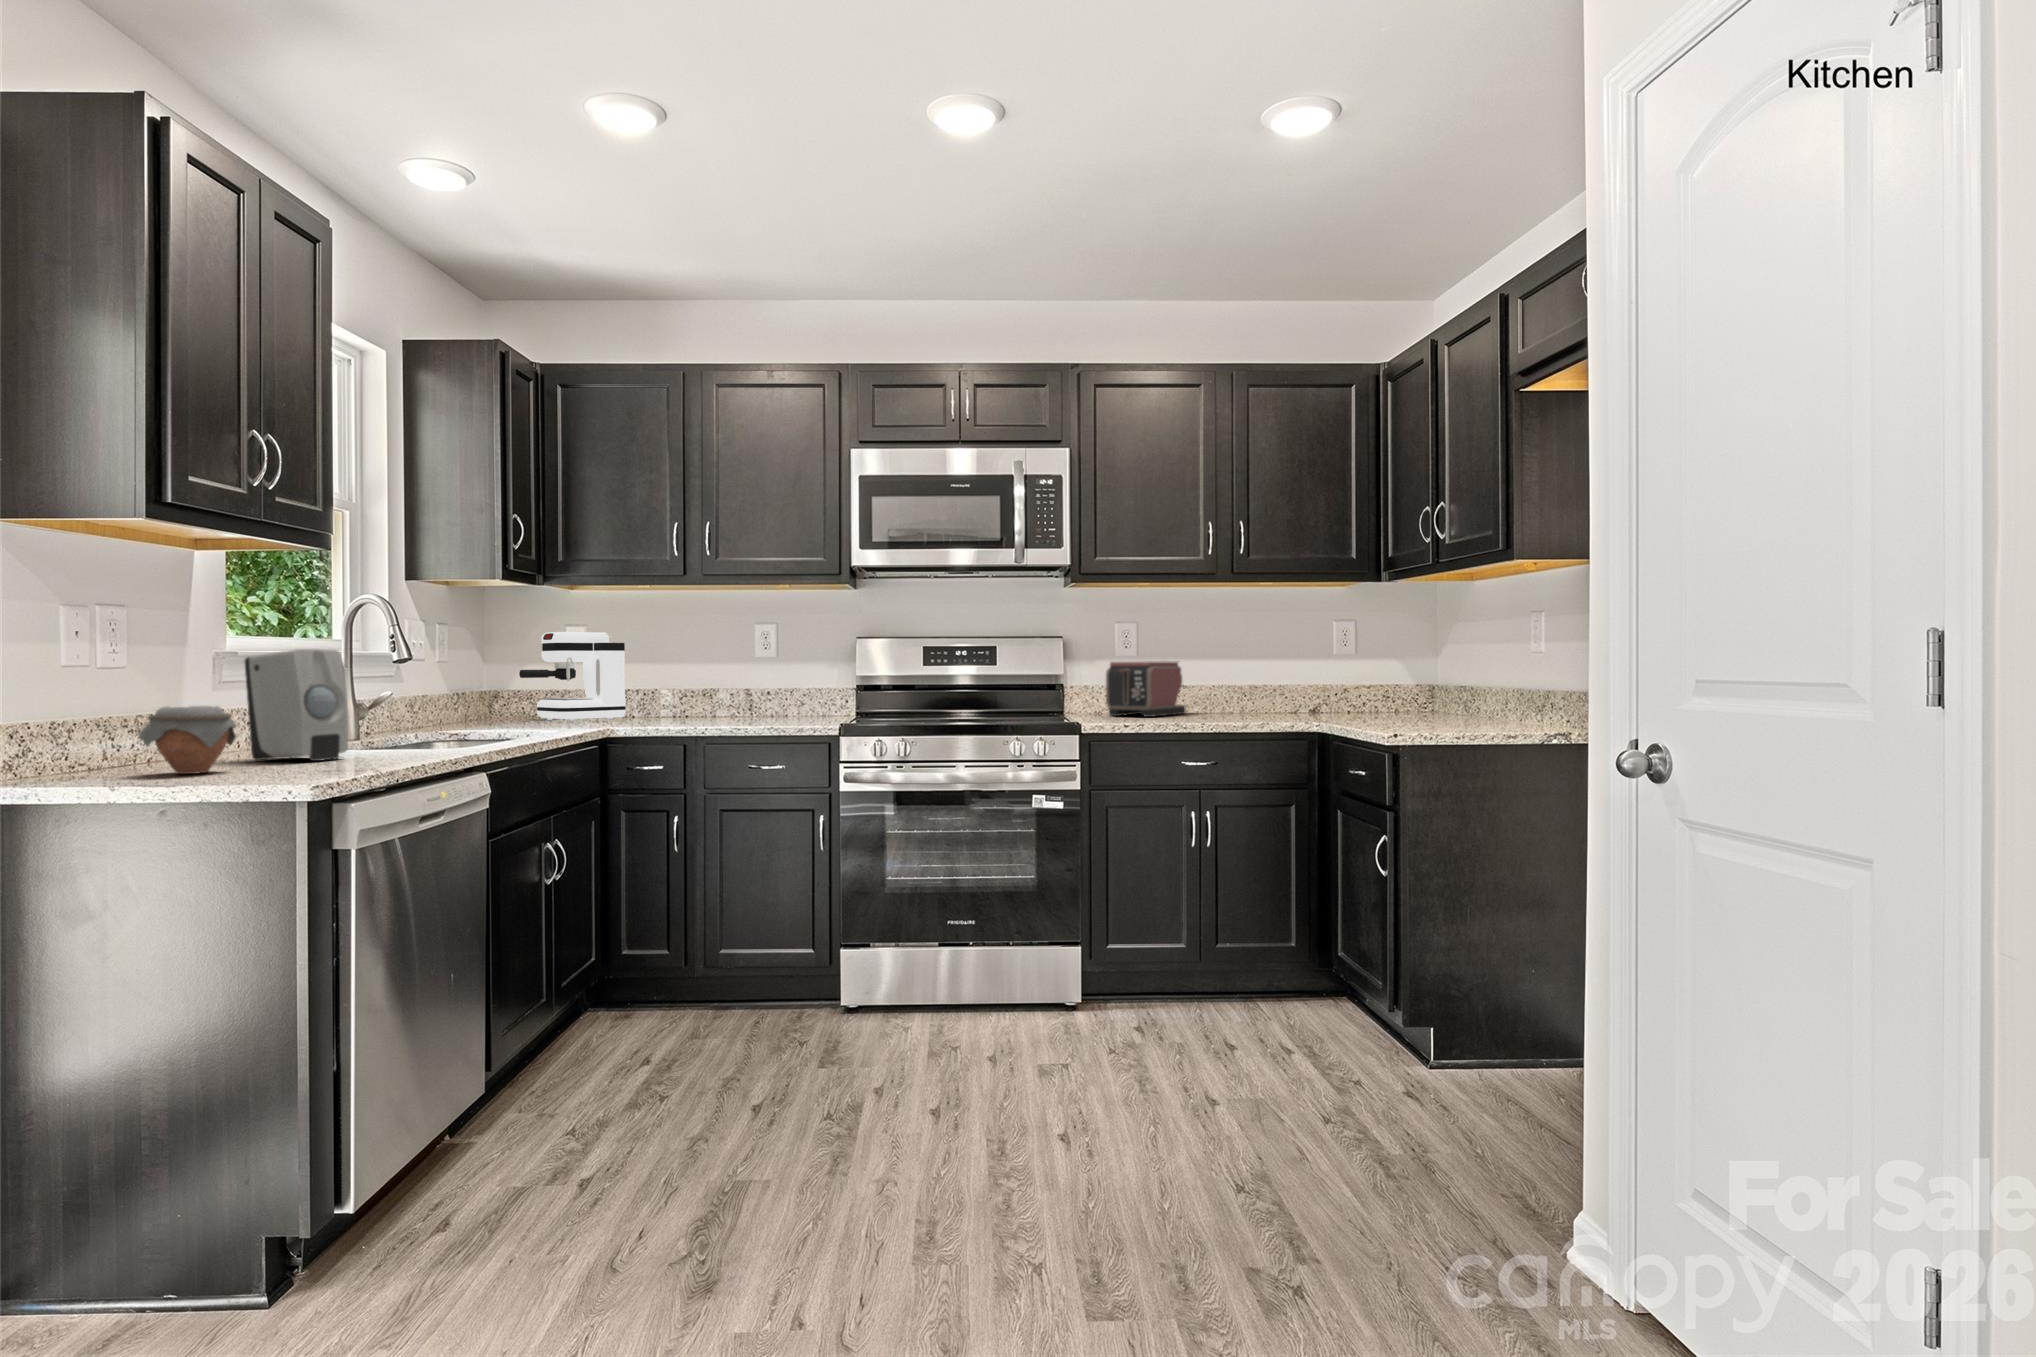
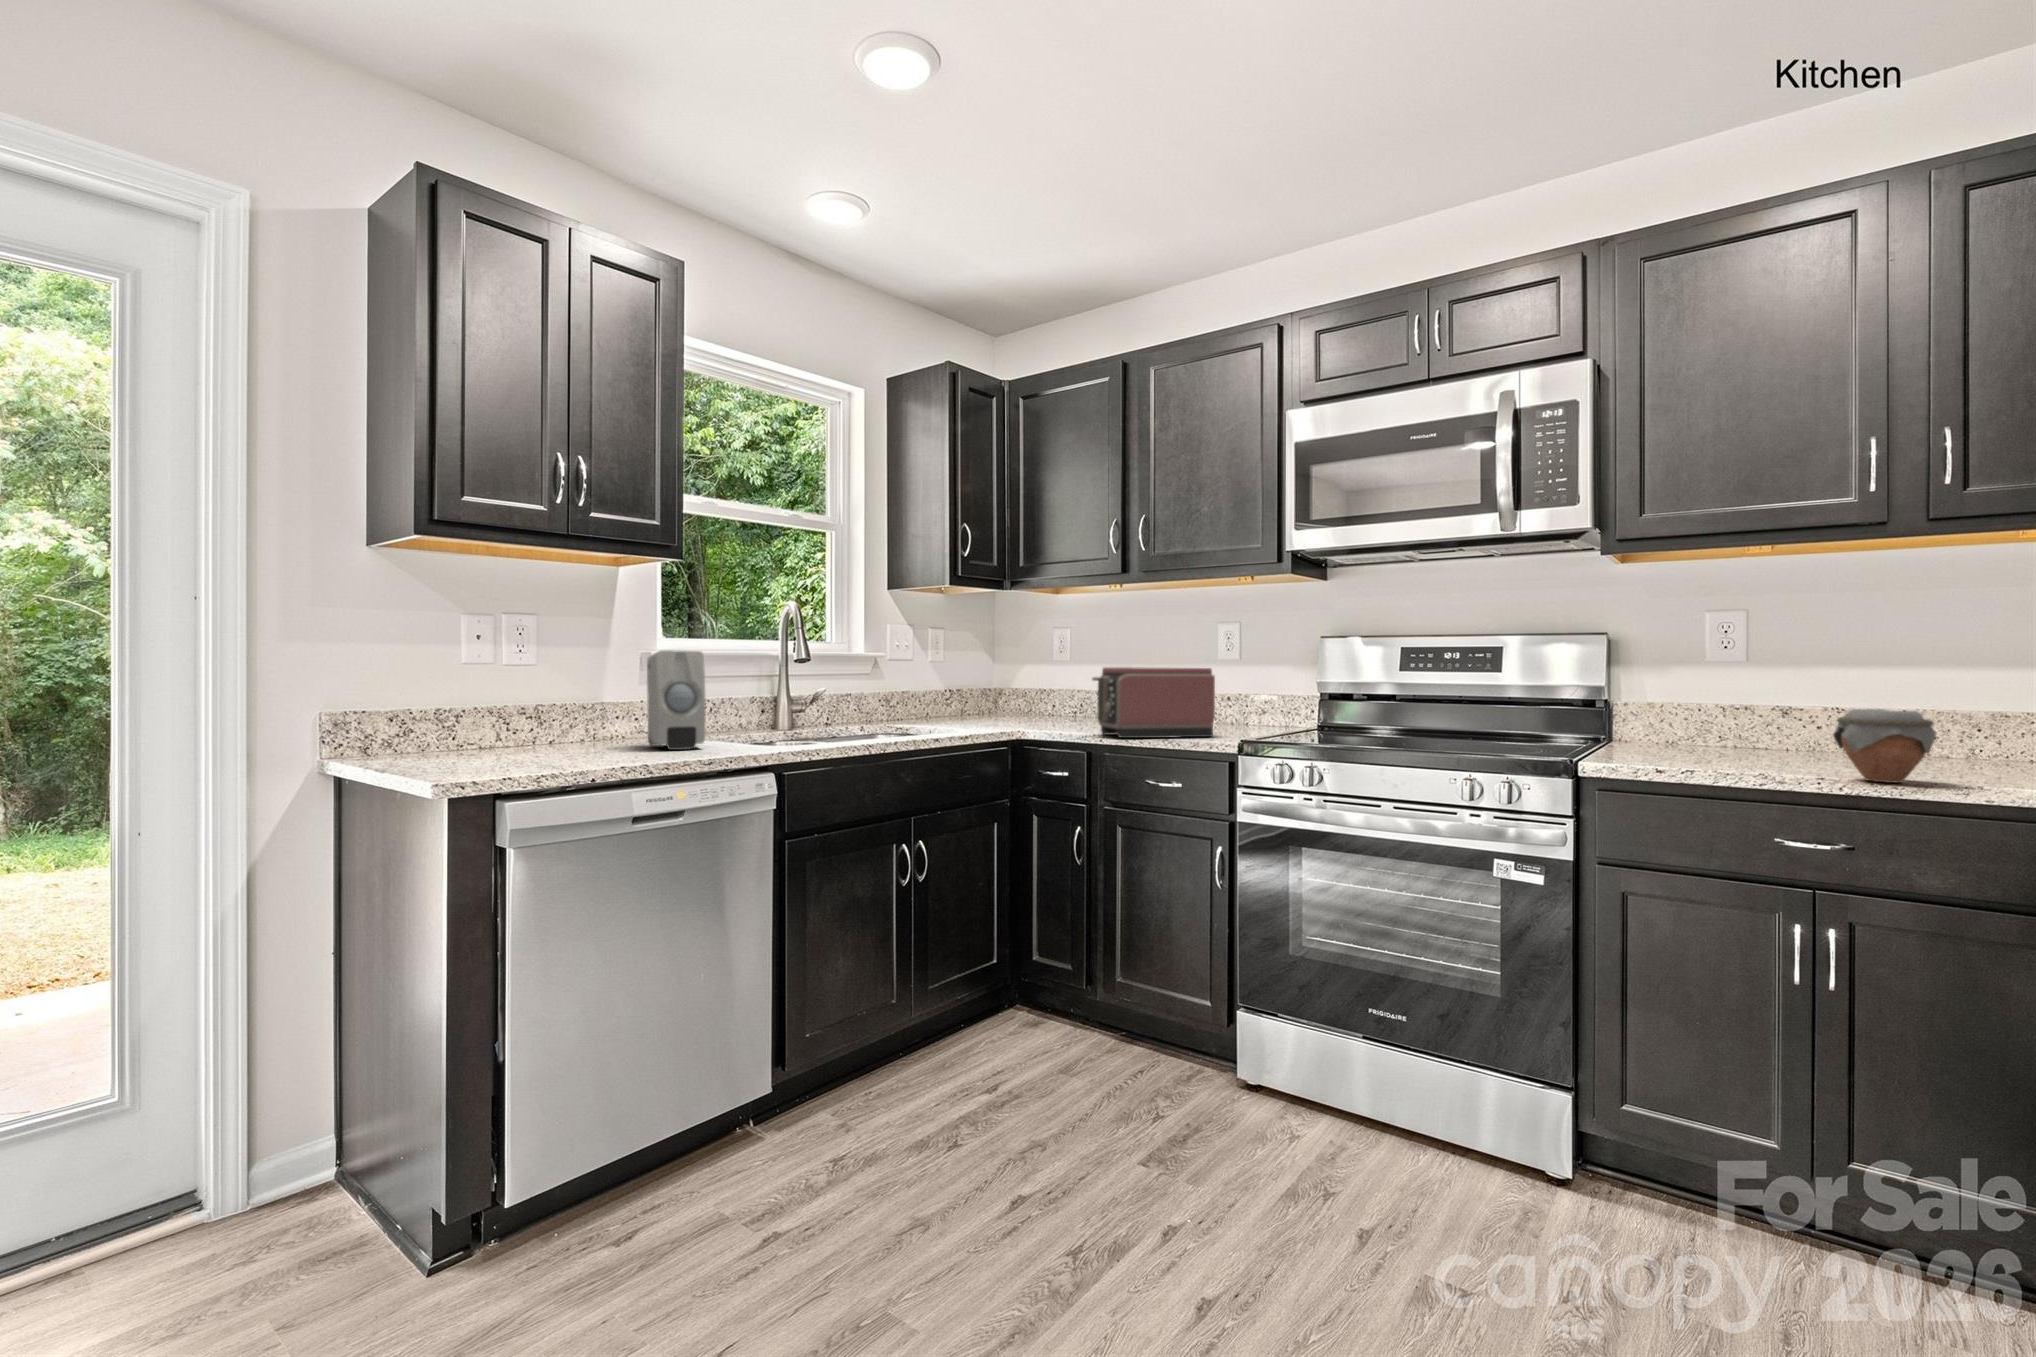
coffee maker: present [519,632,626,721] -> none [1006,635,1095,721]
toaster: present [1106,661,1186,717] -> present [1093,667,1215,738]
jar: present [139,706,236,774] -> present [1833,709,1936,783]

